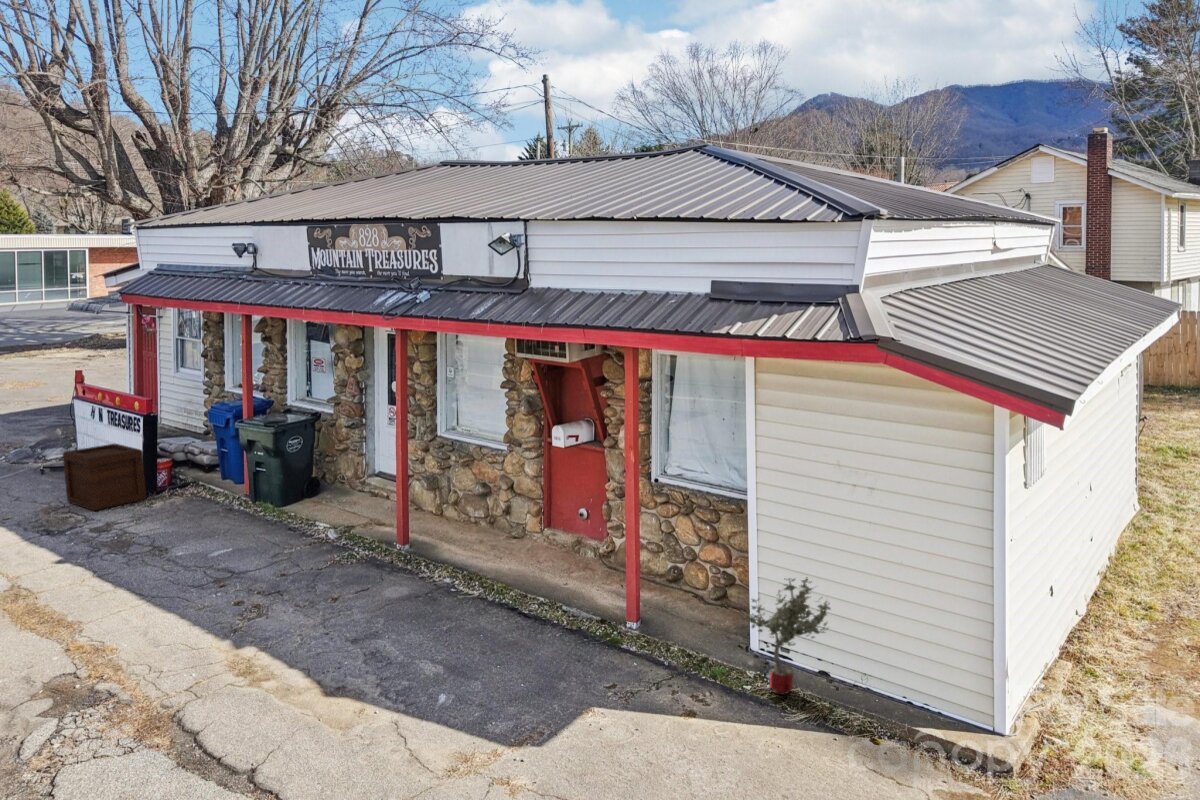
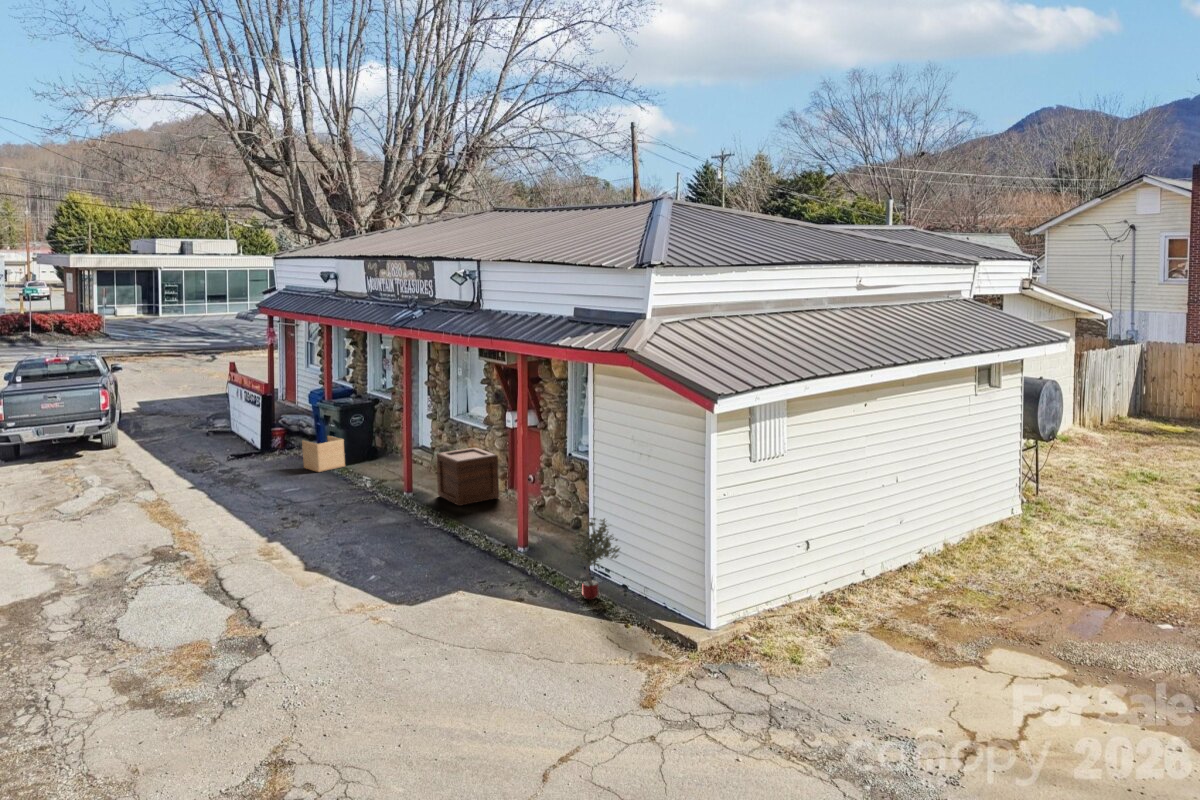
wooden crate: present [63,444,146,511] -> present [436,448,499,506]
cardboard box: none [218,467,280,519] -> present [302,436,345,472]

